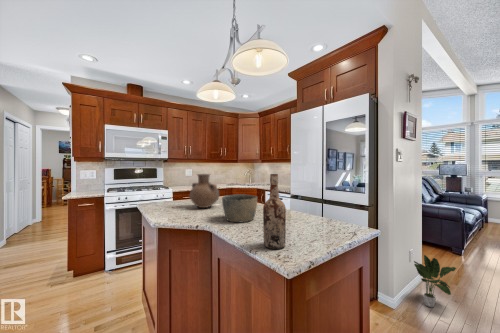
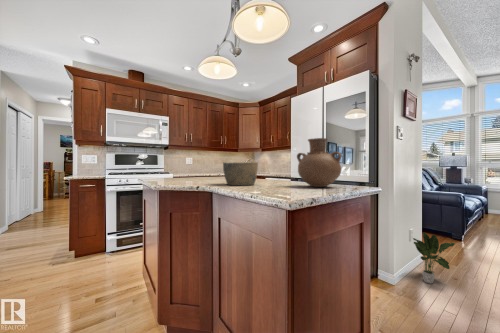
vase: present [190,174,219,208] -> present [297,138,341,187]
wine bottle: present [263,174,286,249] -> none [264,122,285,194]

